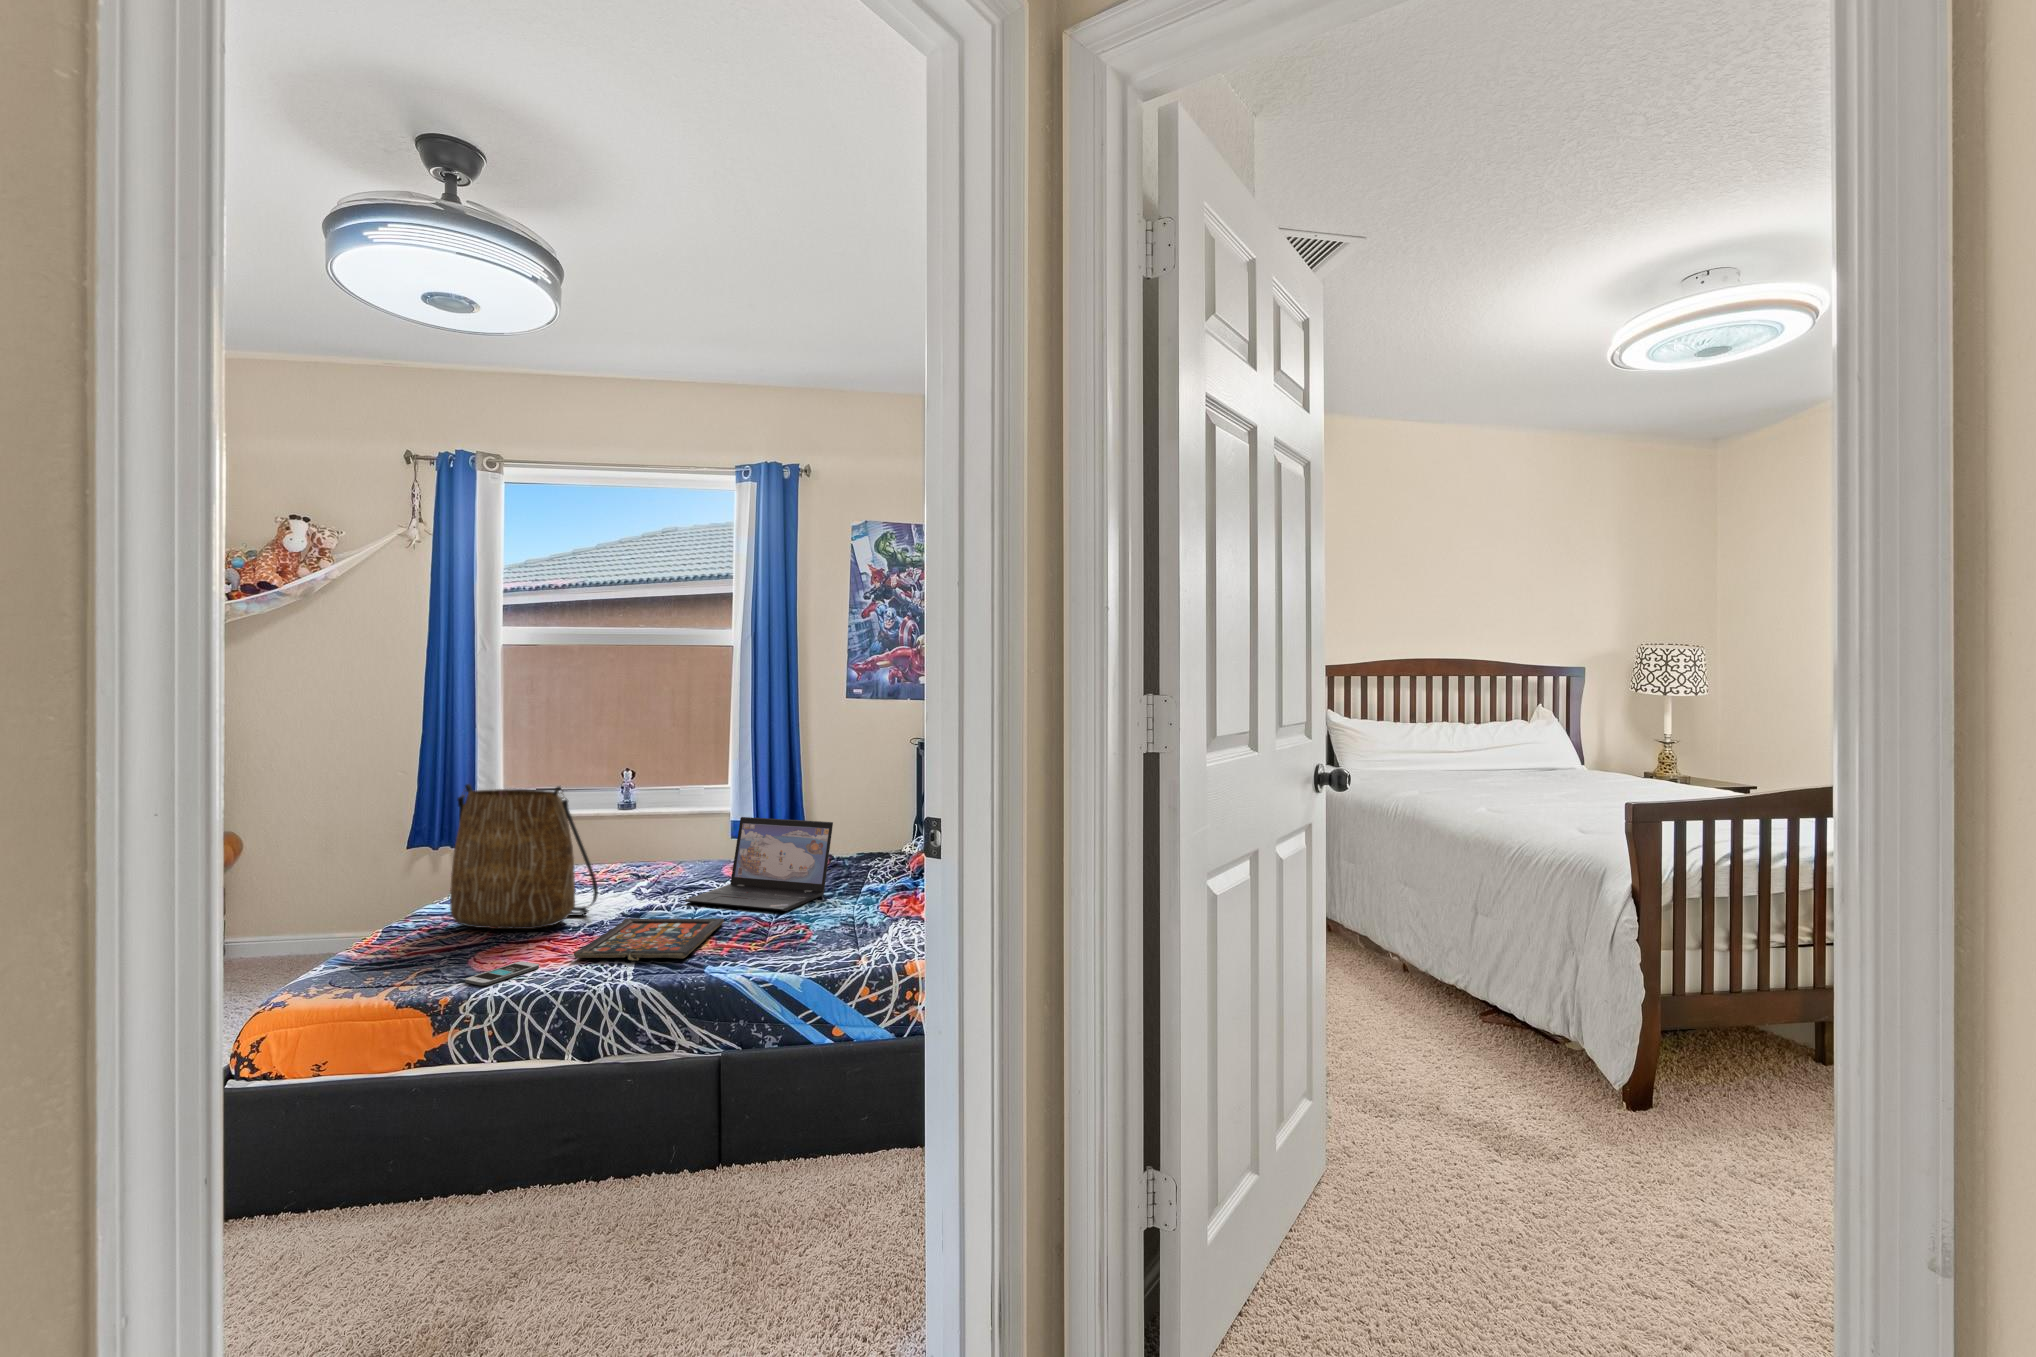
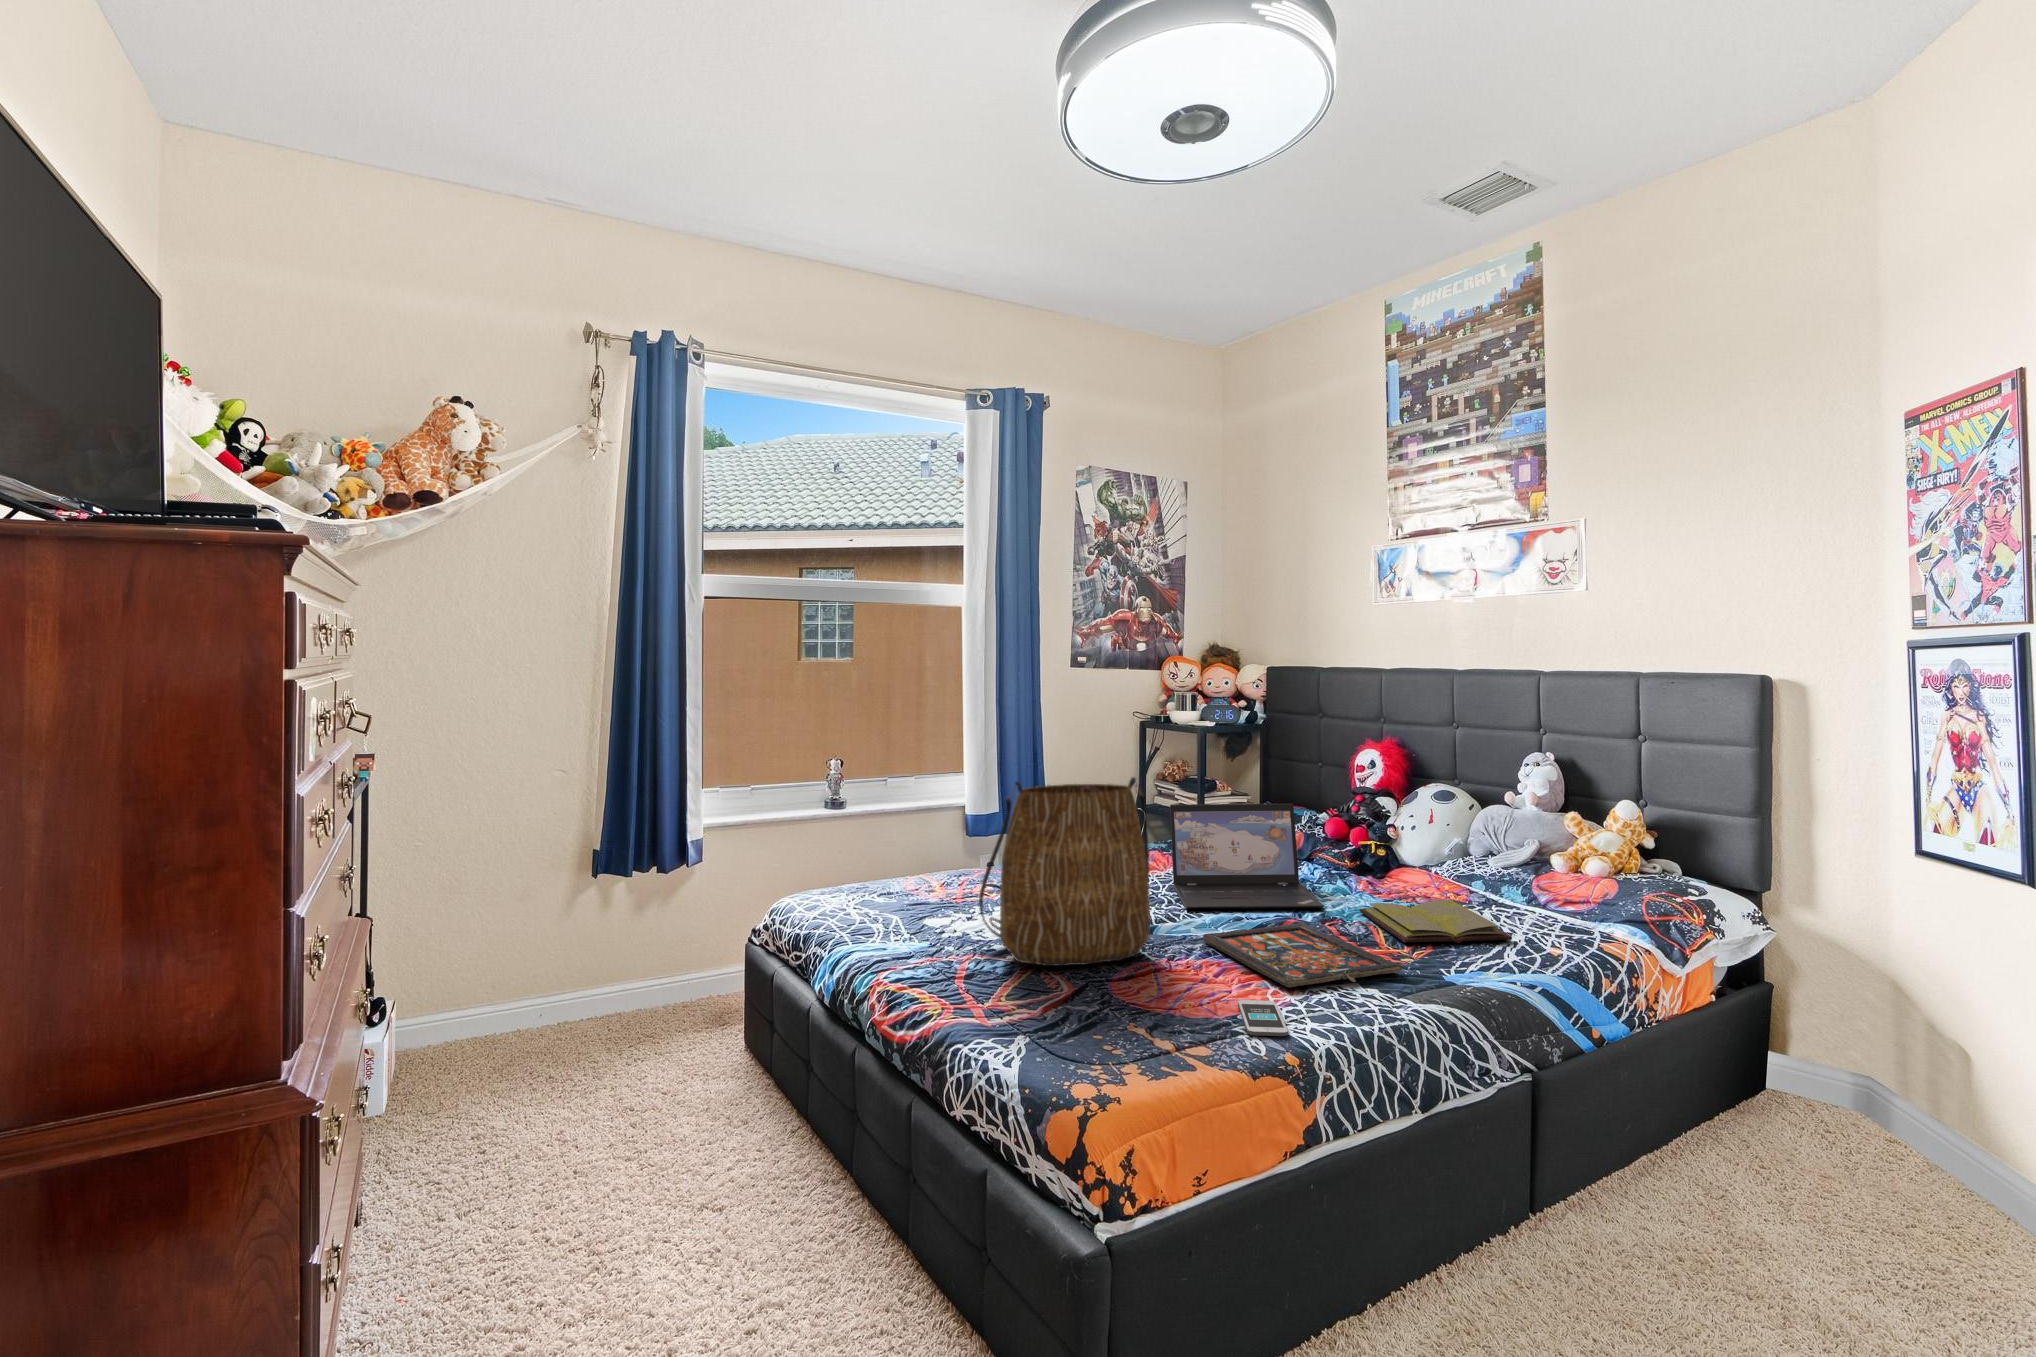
diary: none [758,910,884,947] -> present [1360,900,1512,943]

